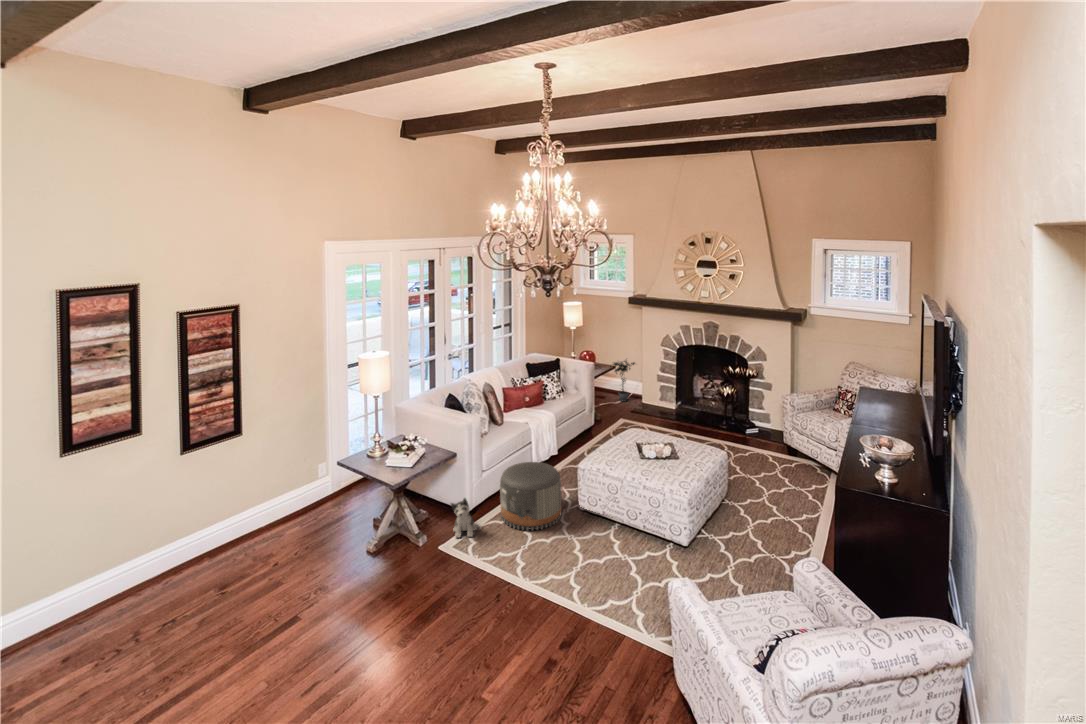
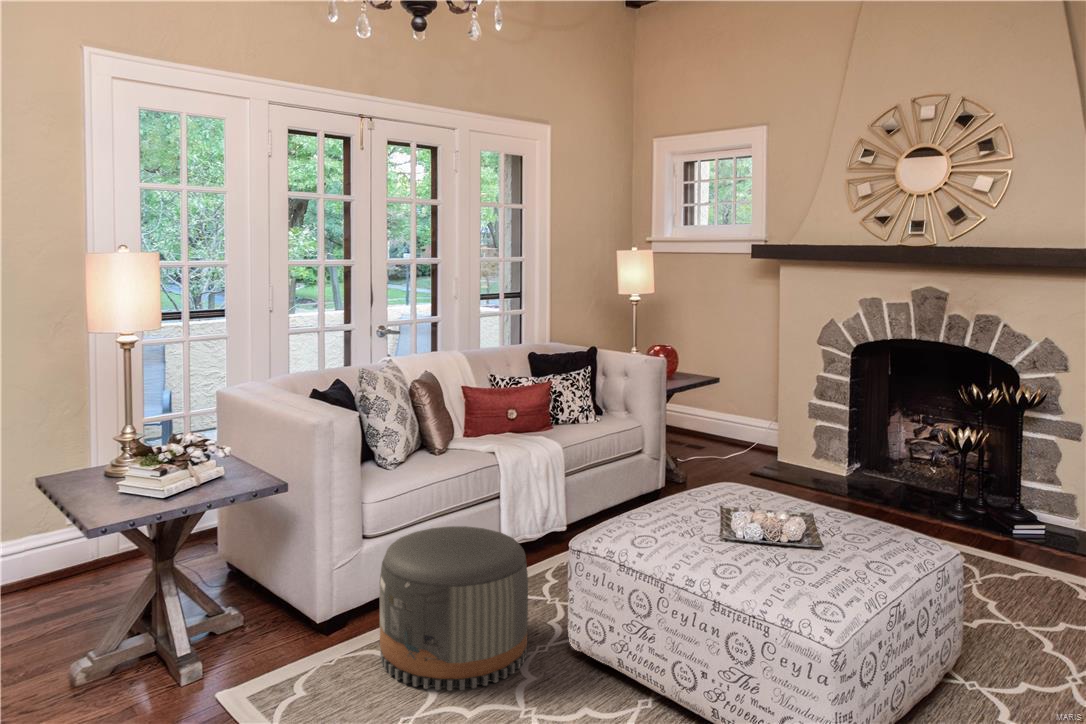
potted plant: present [610,361,635,401] -> none [714,369,774,458]
plush toy: present [451,498,477,538] -> none [248,588,312,688]

